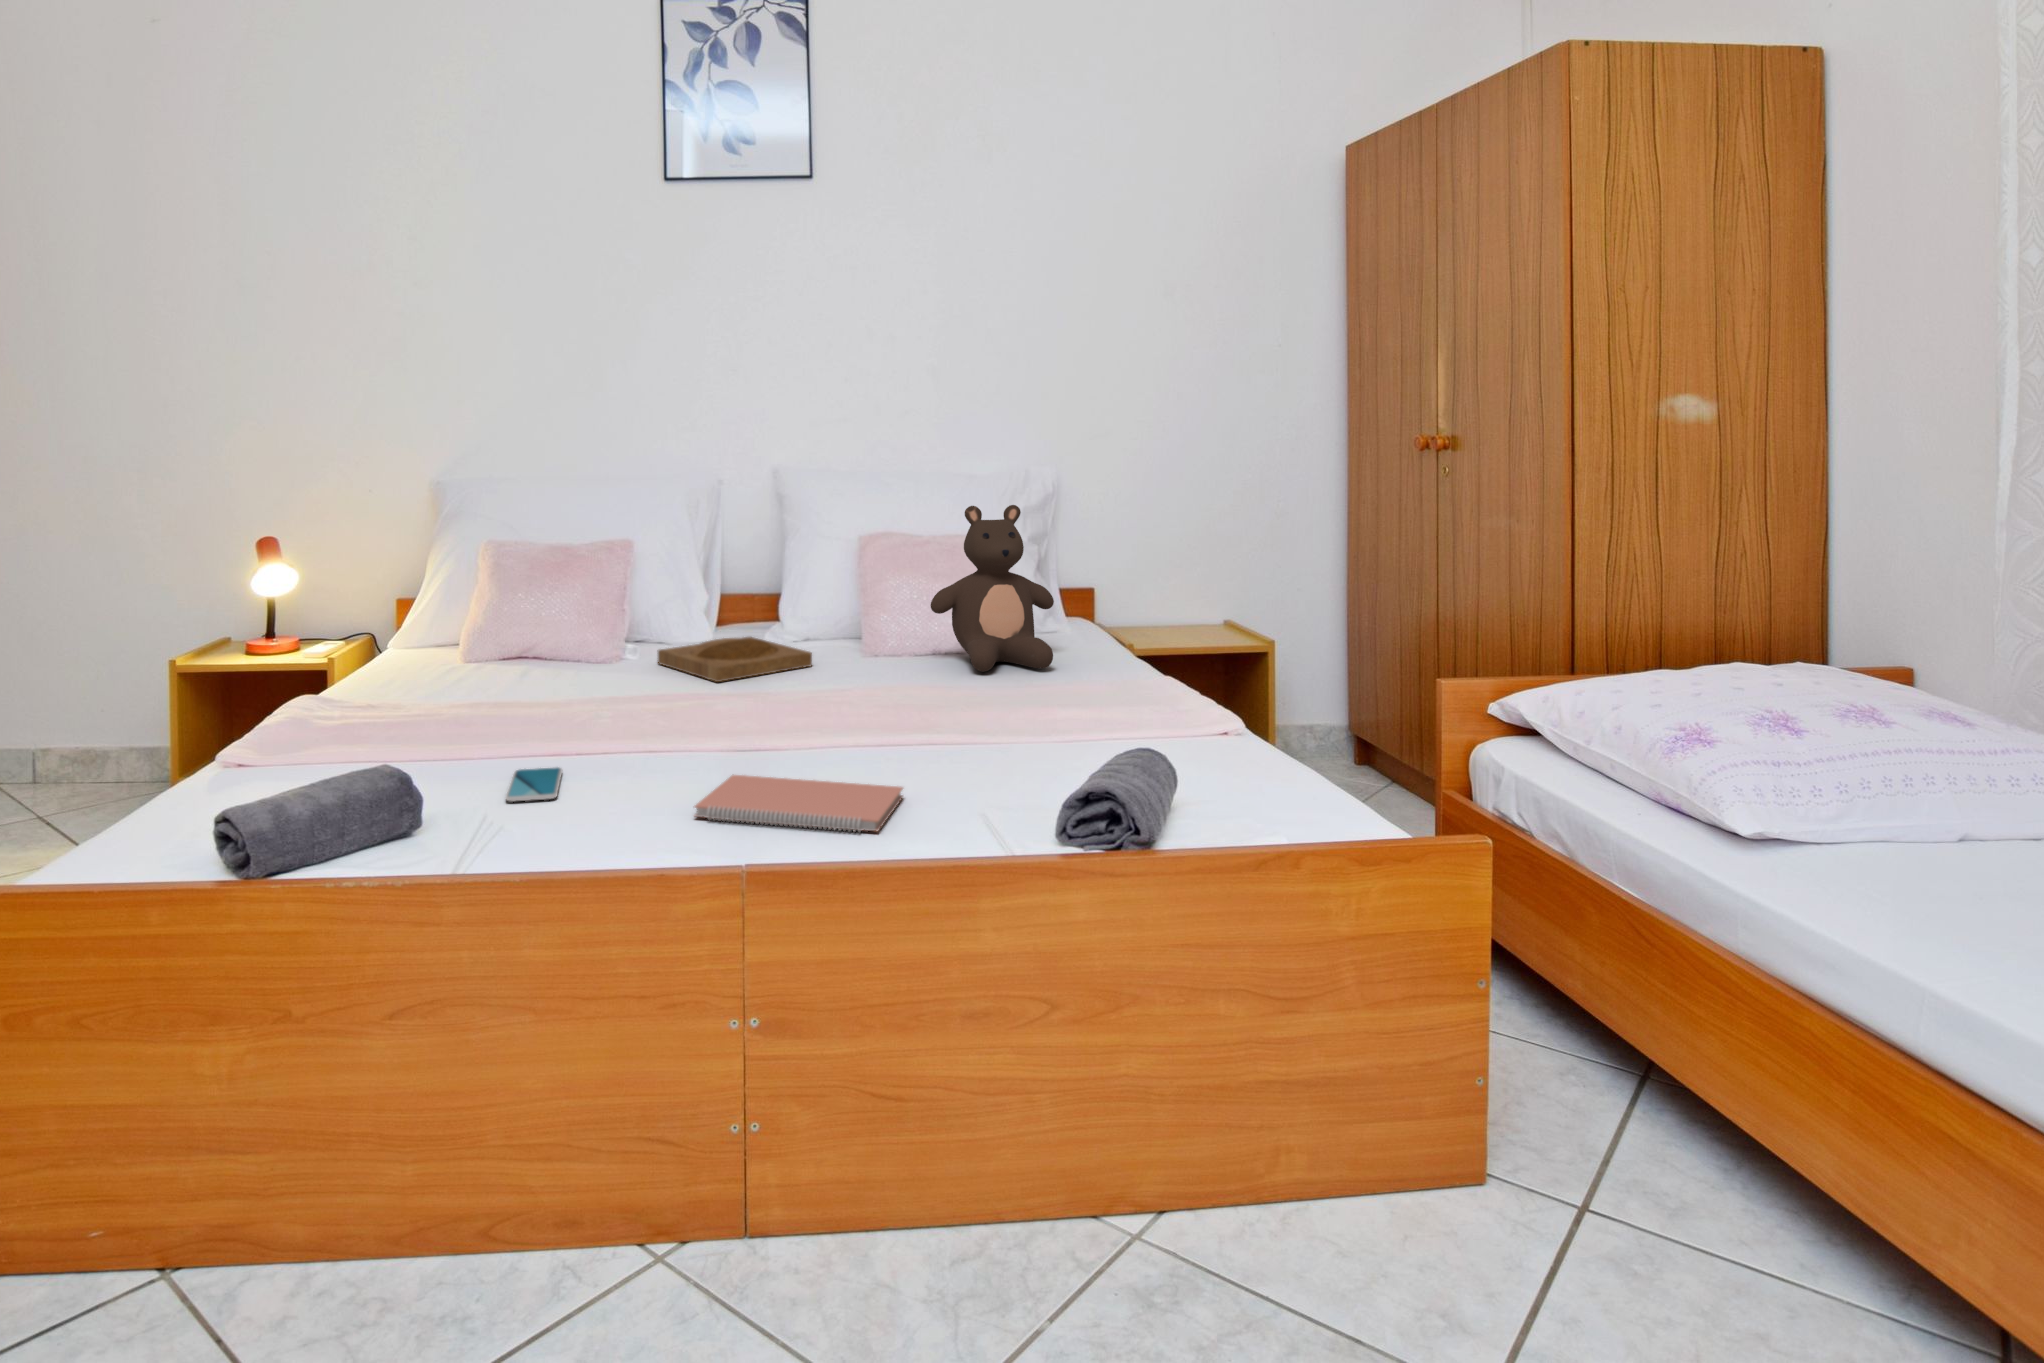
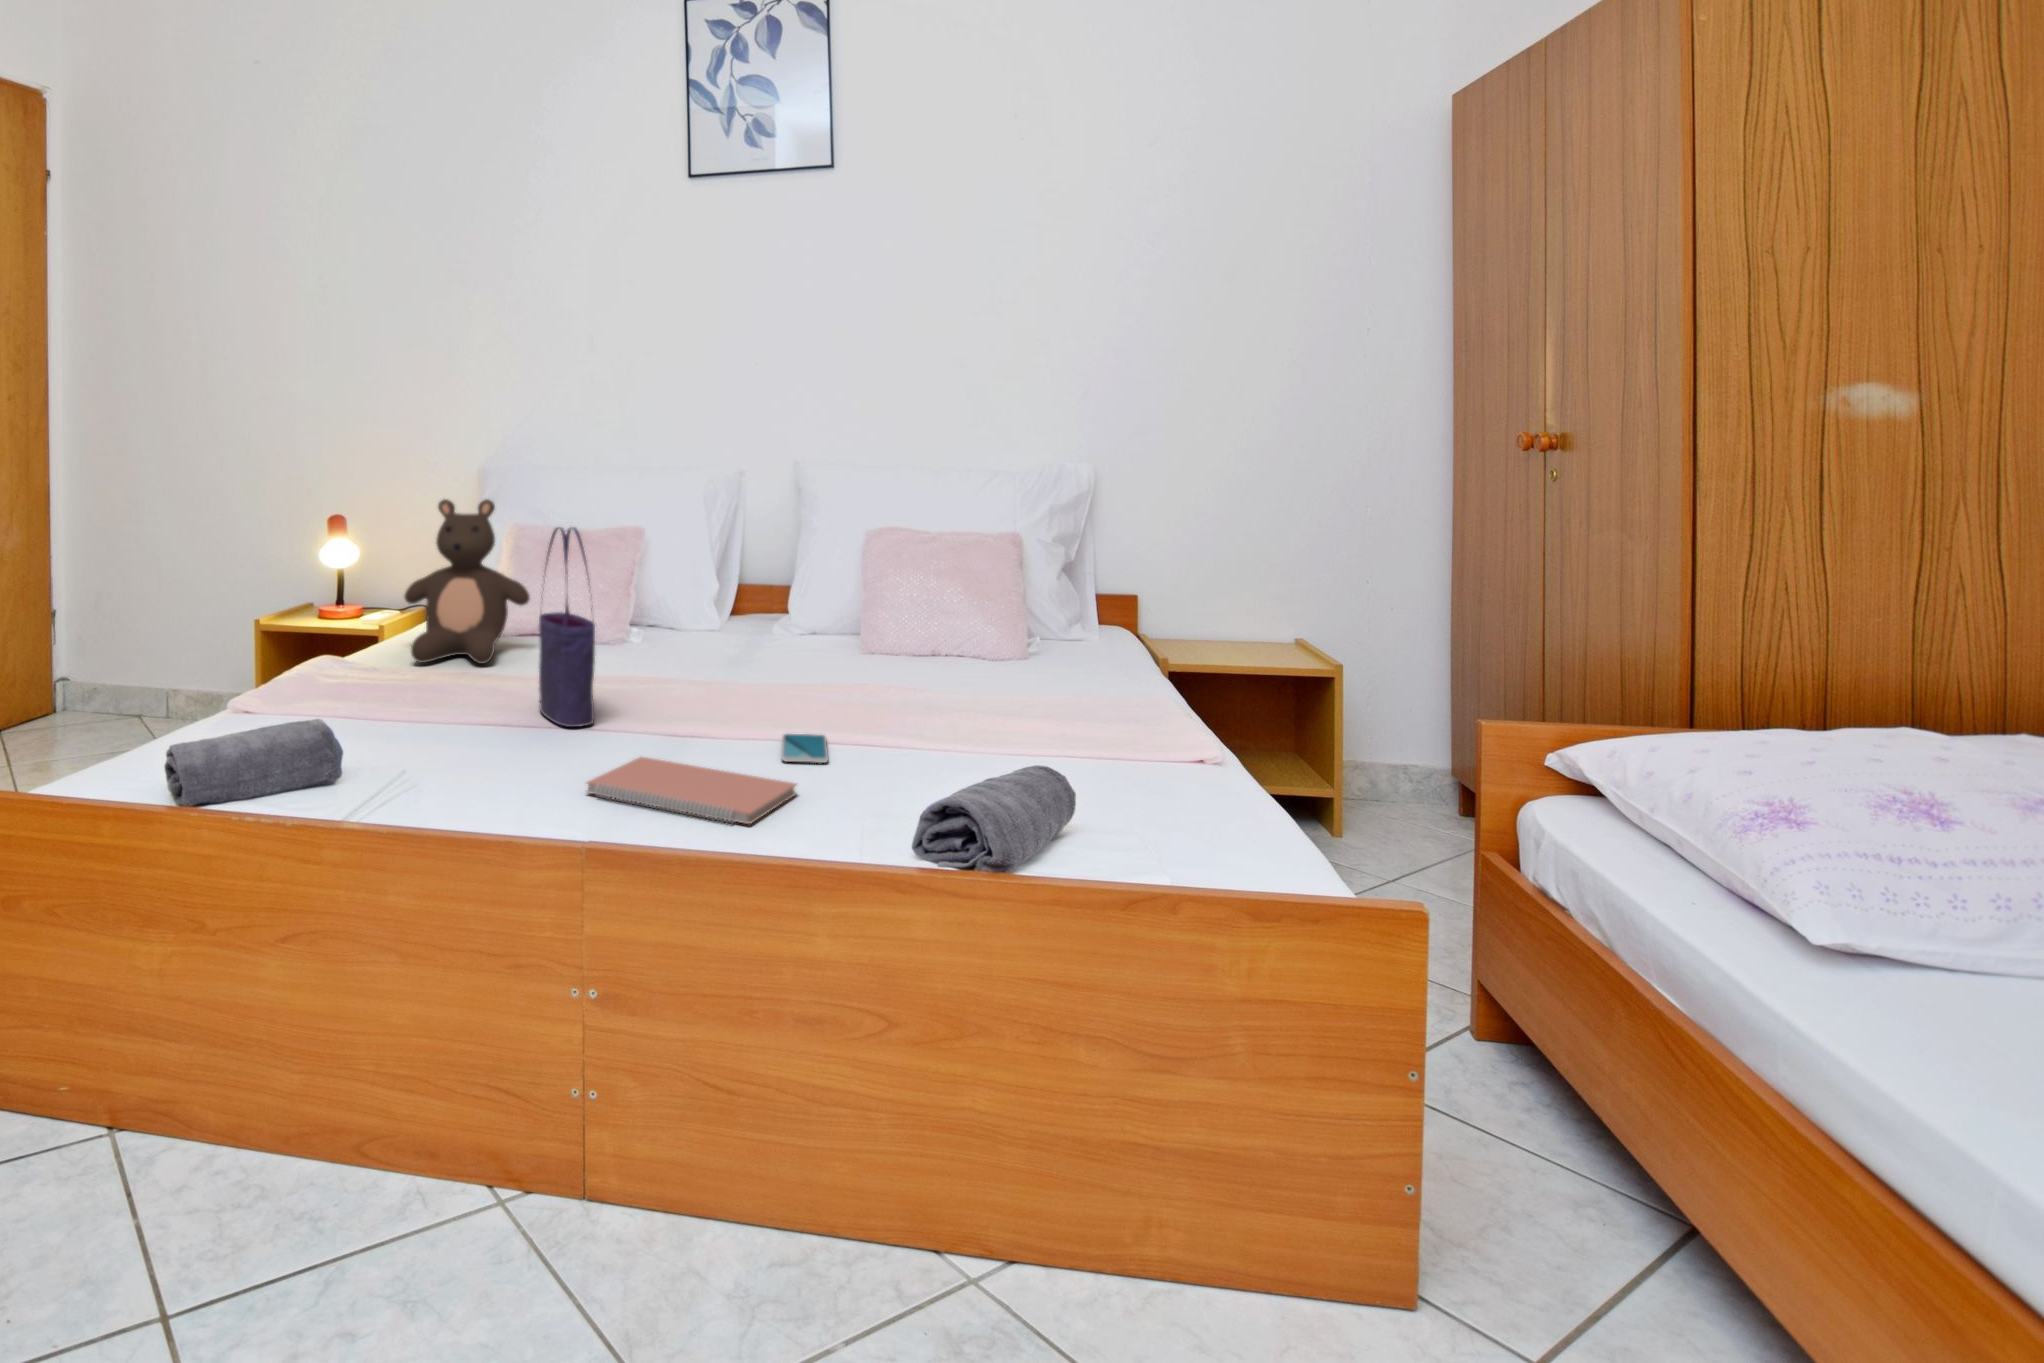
teddy bear: present [931,505,1054,672] -> present [404,499,530,664]
tote bag: none [589,542,657,751] -> present [539,527,595,727]
tray: present [658,637,812,682] -> none [645,627,791,669]
smartphone: present [506,768,562,801] -> present [781,734,828,763]

